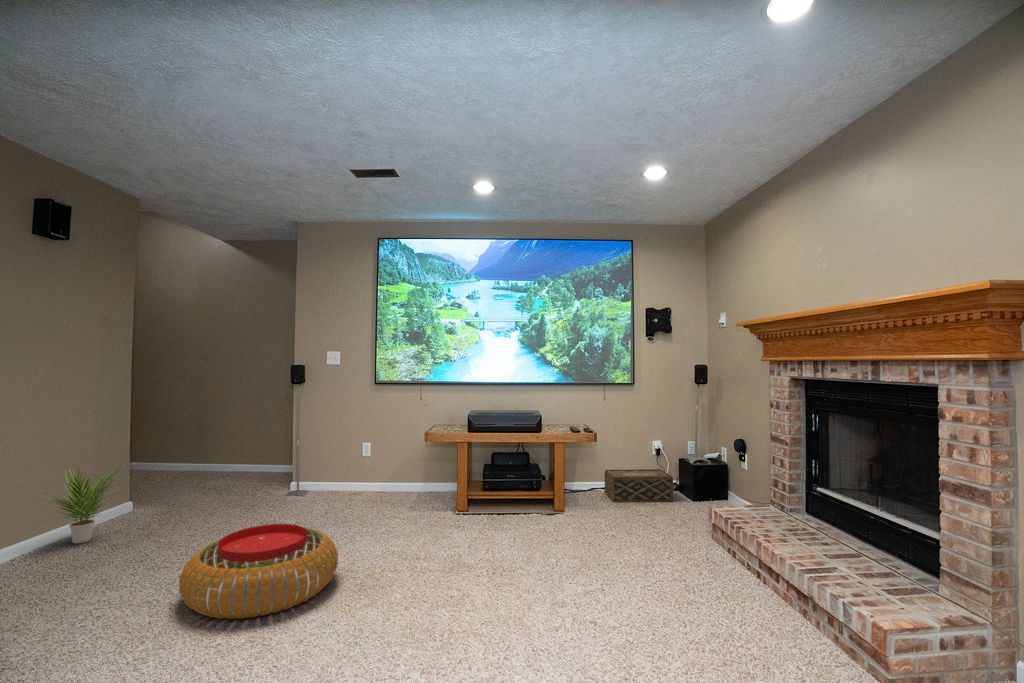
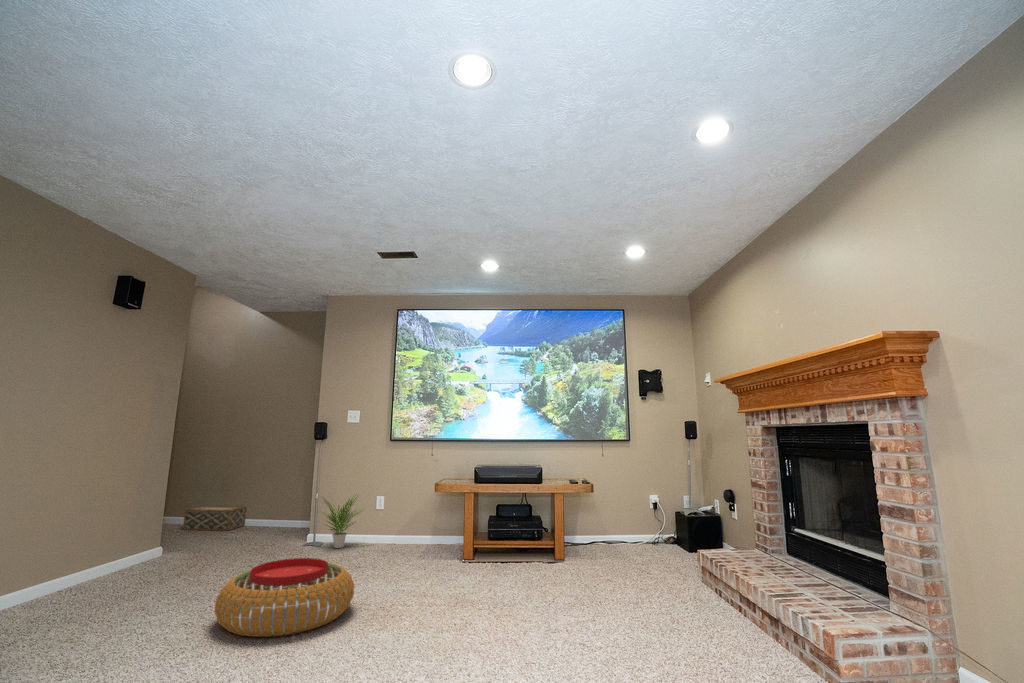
potted plant: present [41,466,117,543] -> present [325,495,361,548]
woven basket: present [605,469,673,502] -> present [183,506,246,530]

